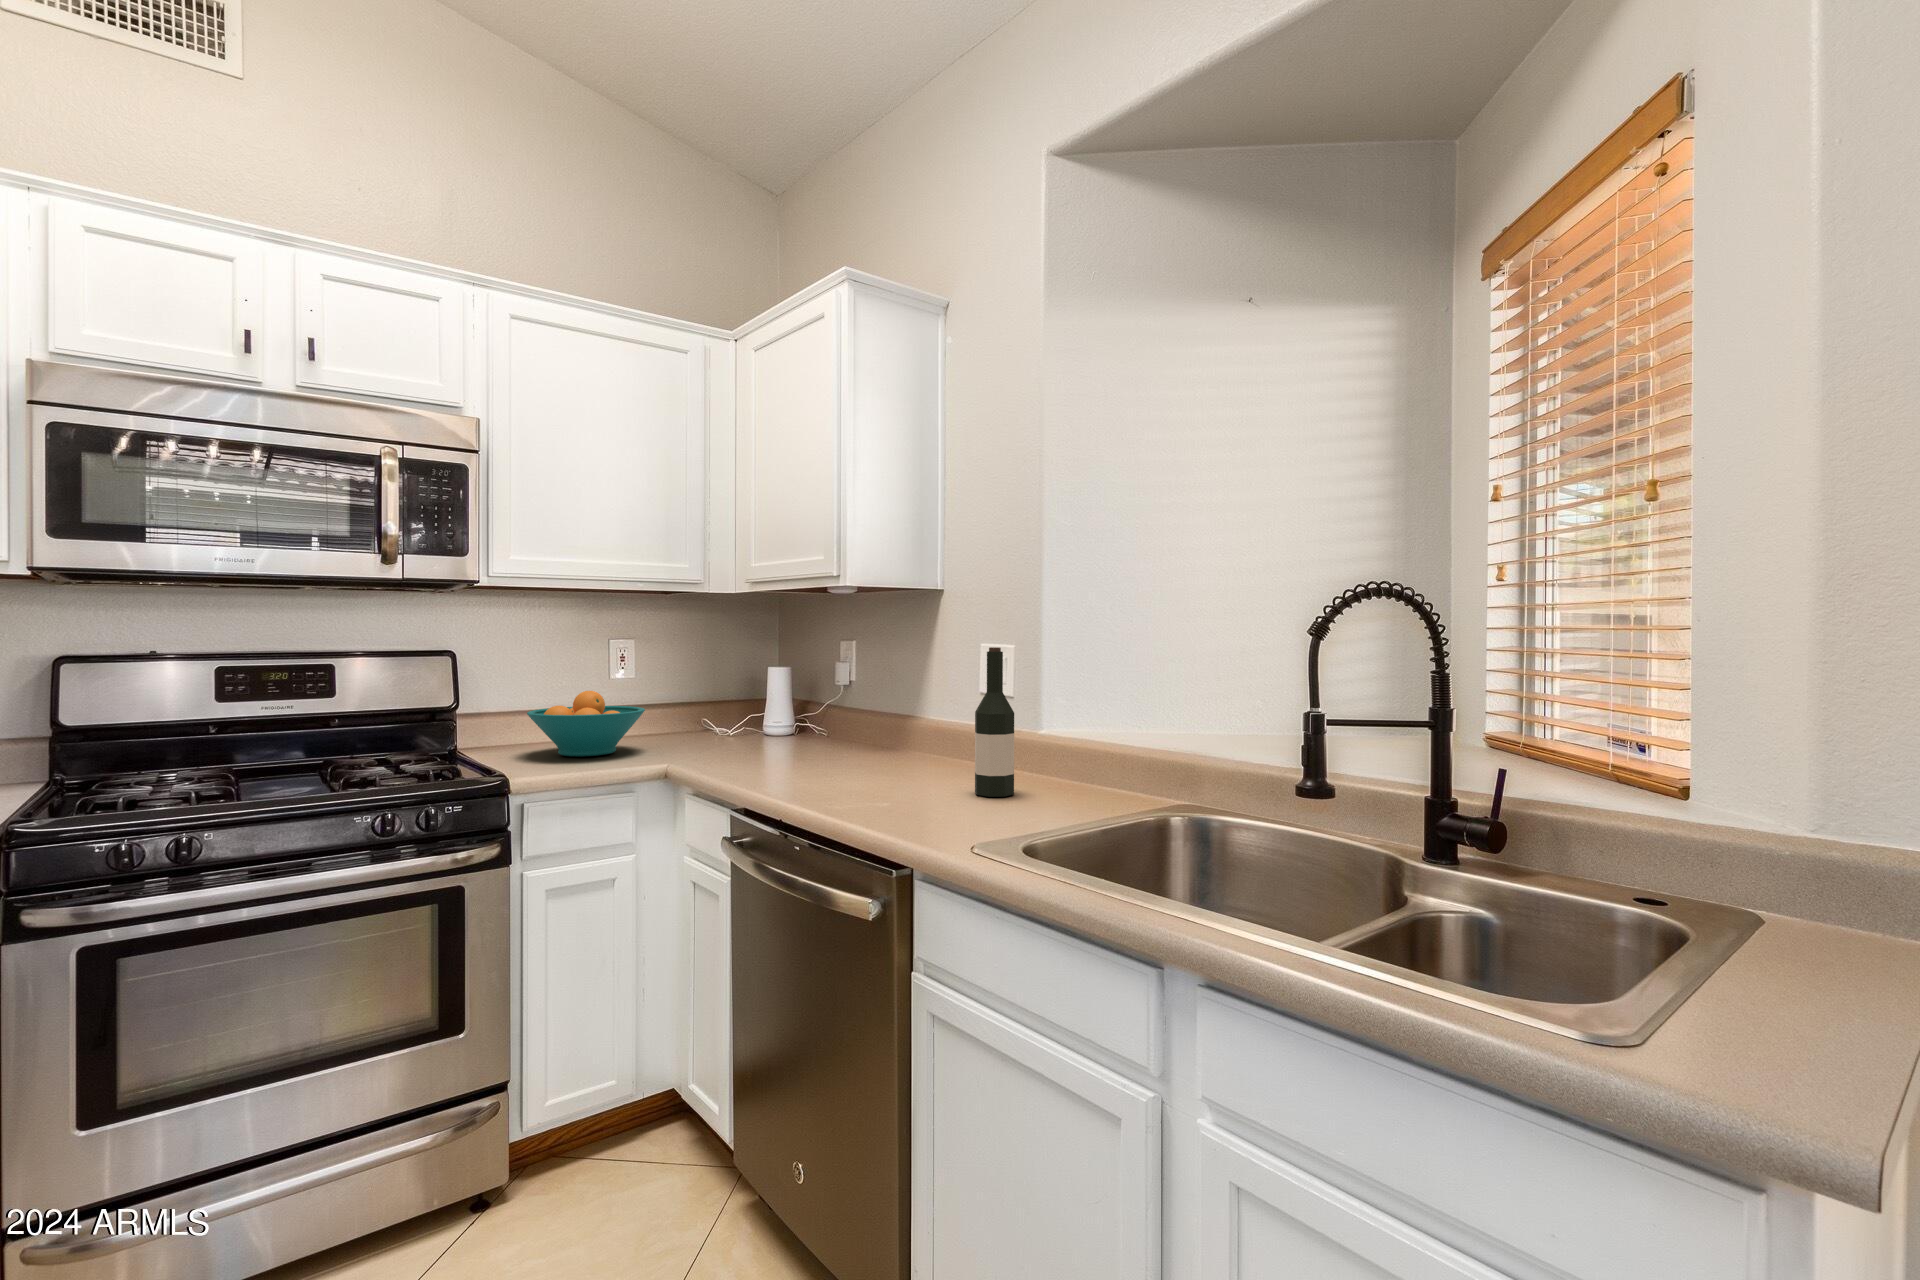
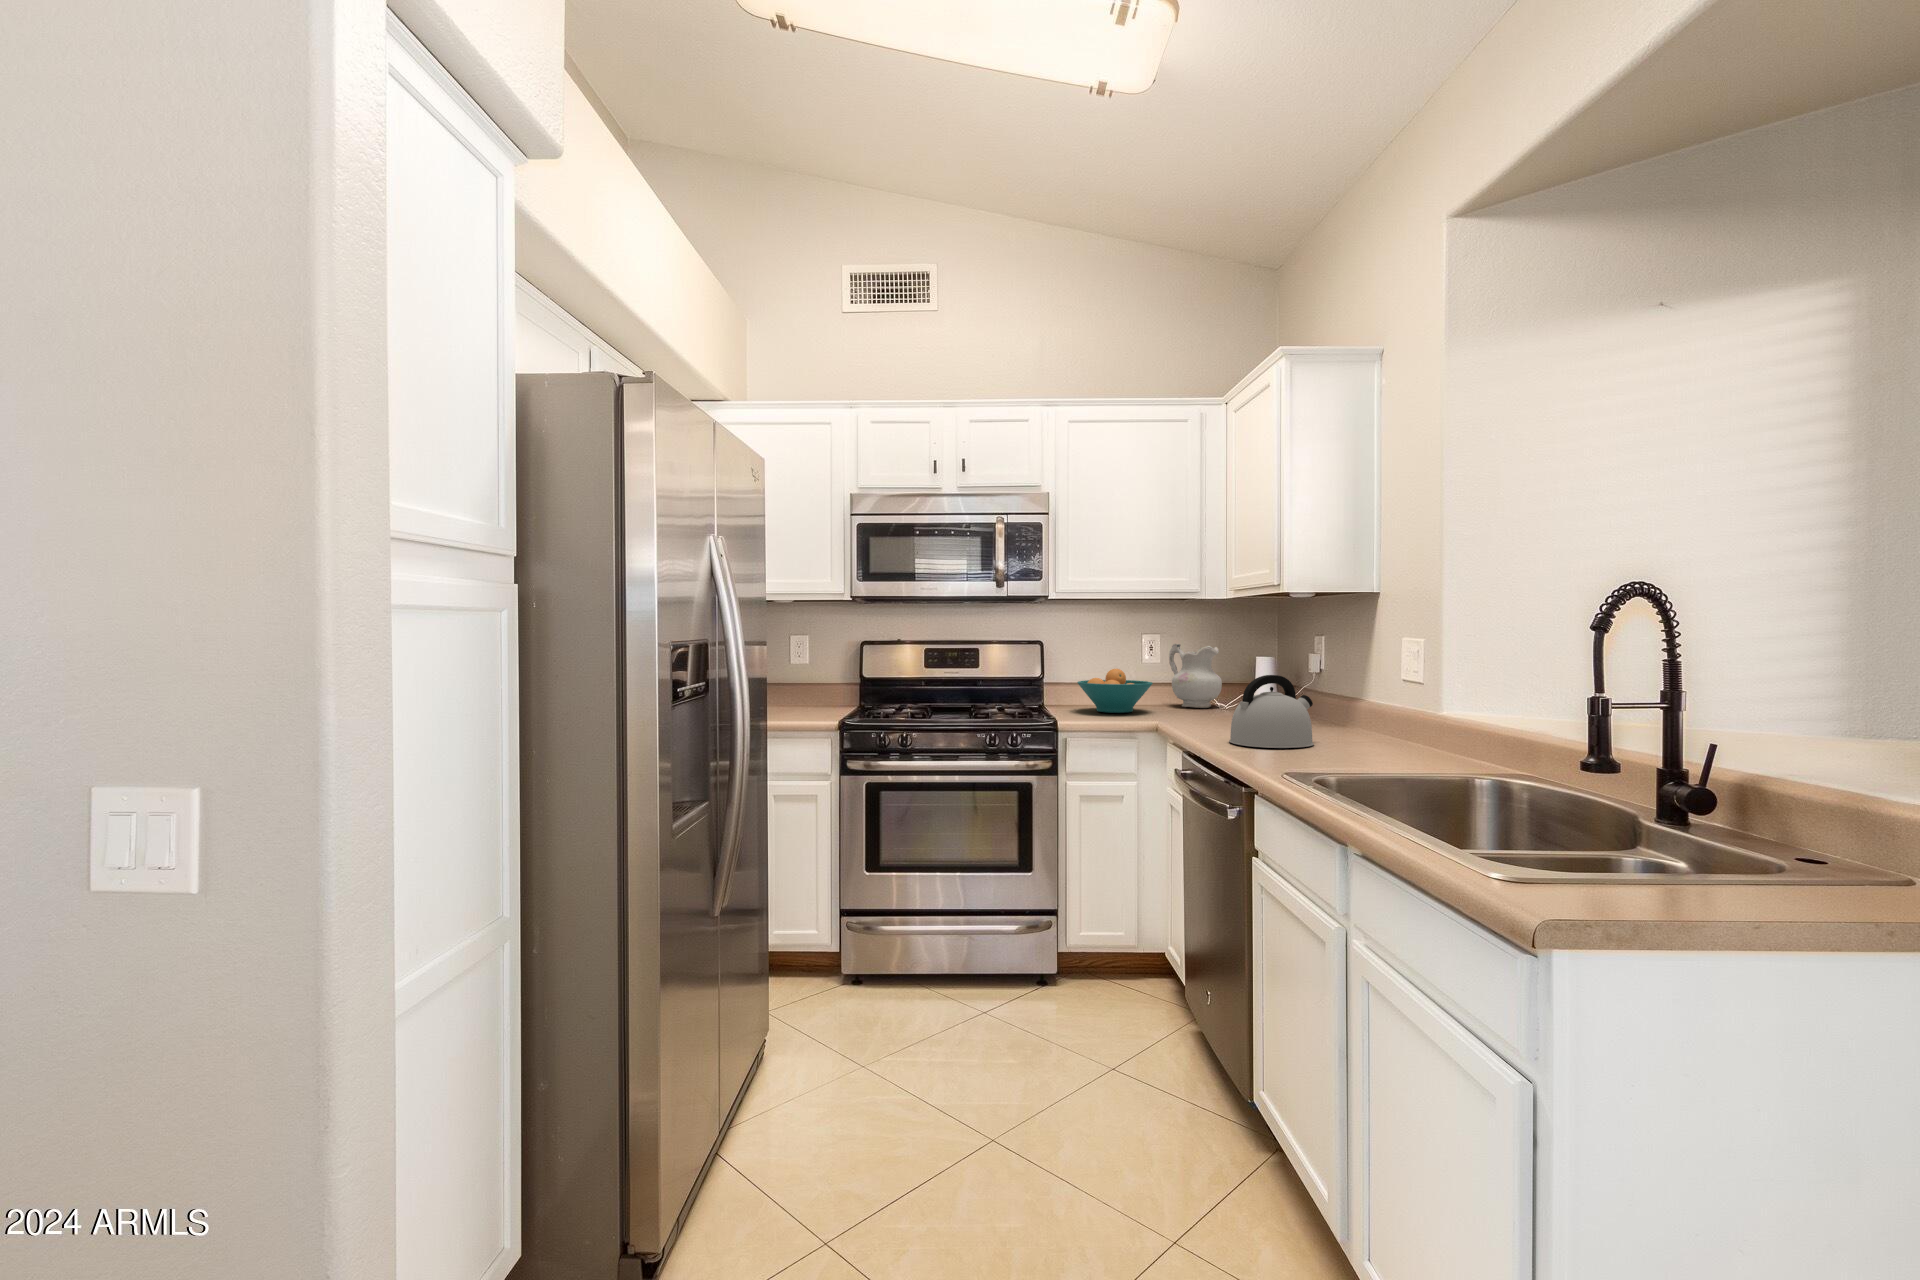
wine bottle: present [975,647,1014,797] -> none [1353,640,1387,756]
ceramic pitcher: none [652,652,726,738] -> present [1169,644,1222,708]
kettle: none [808,696,916,799] -> present [1229,675,1314,748]

